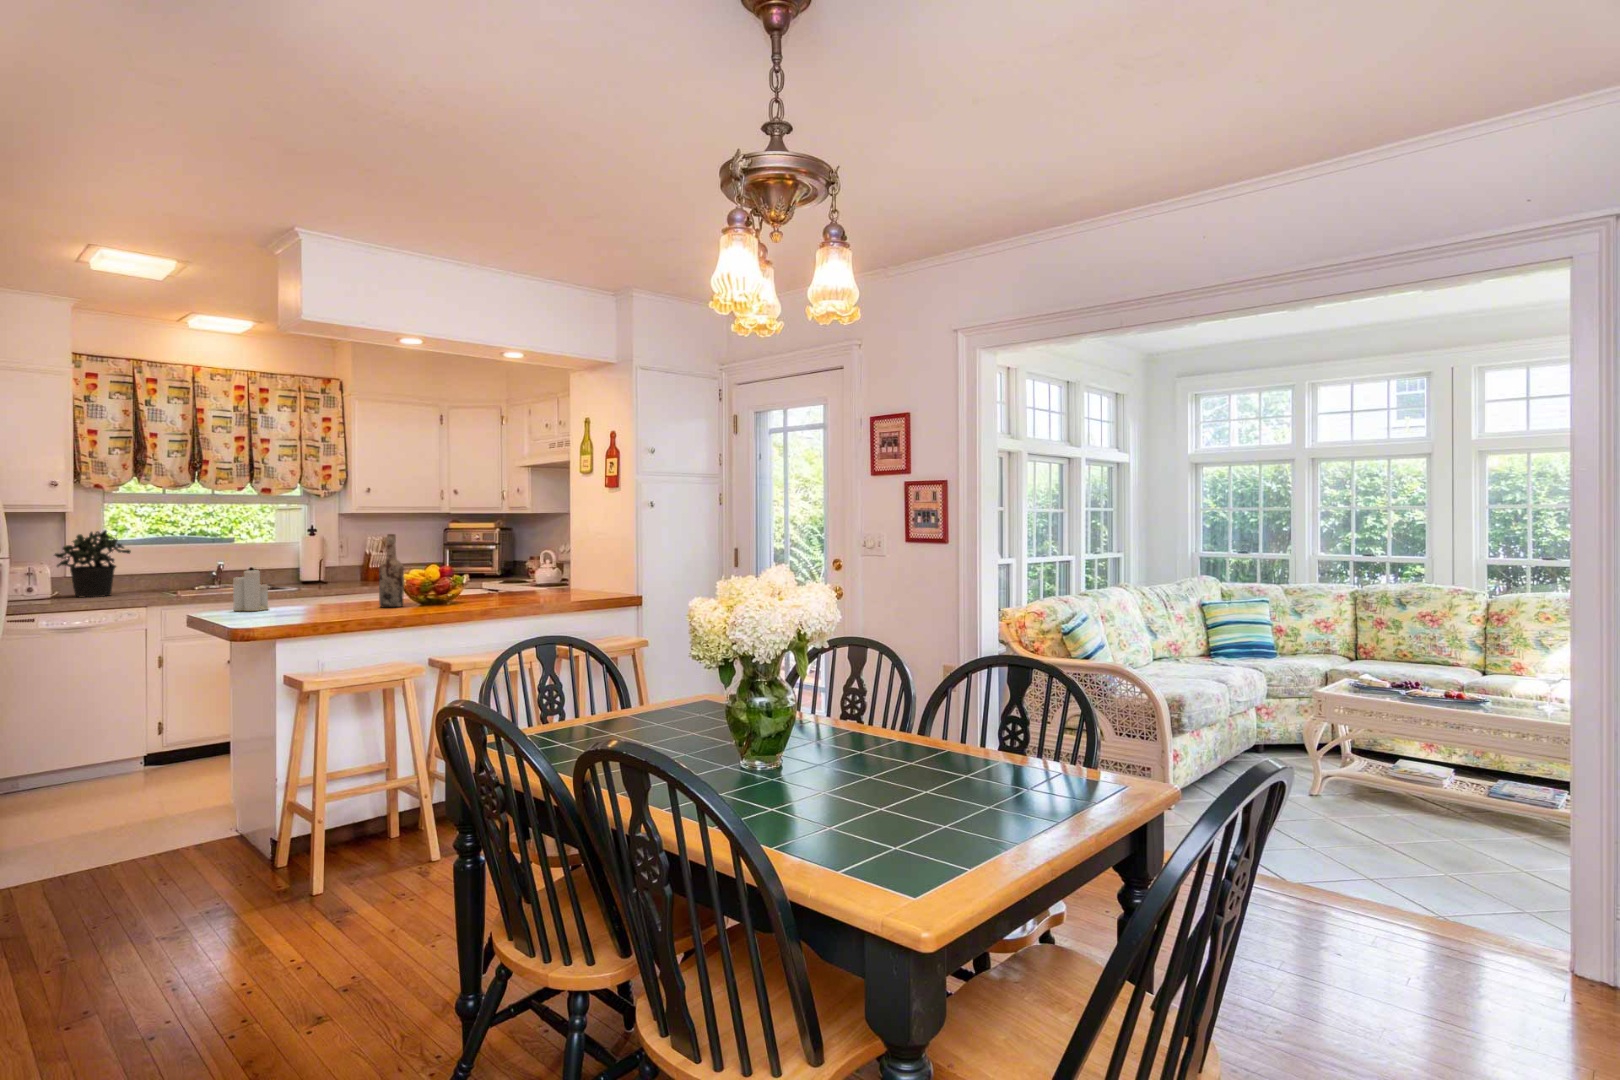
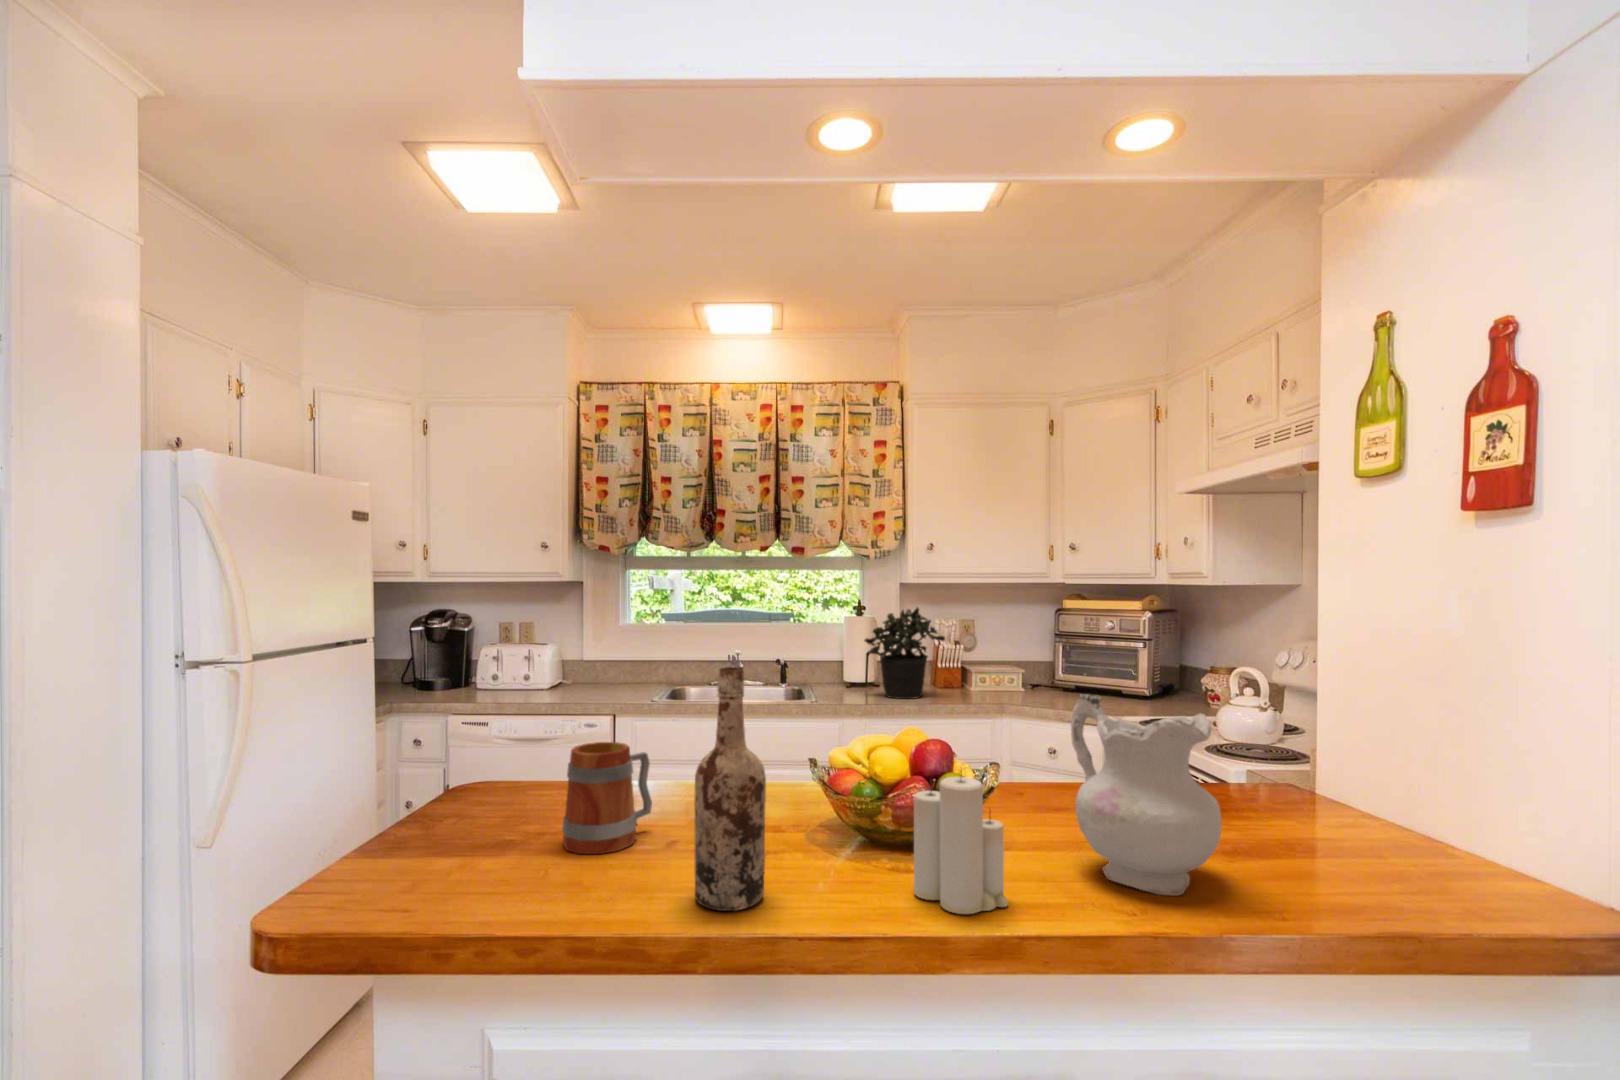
potted plant: present [55,530,131,597] -> present [865,608,945,699]
ceramic pitcher: none [491,543,536,597] -> present [1071,694,1221,896]
candle: present [233,570,269,611] -> present [914,776,1008,914]
mug: none [298,570,330,608] -> present [562,742,652,854]

